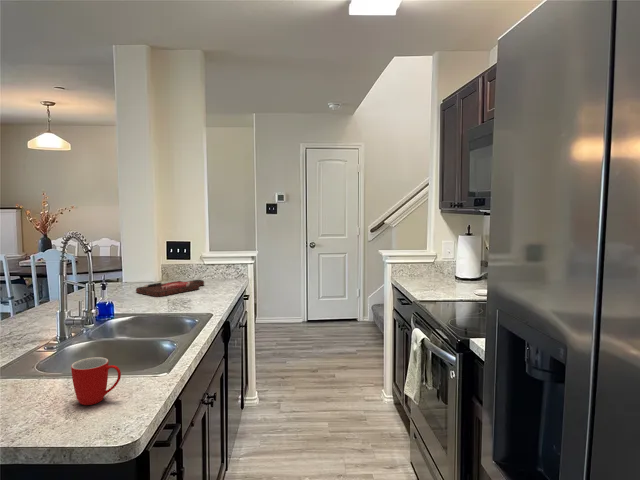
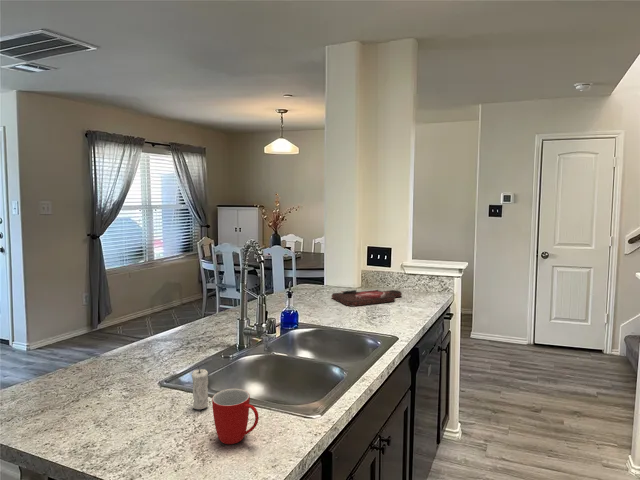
candle: none [32,346,52,390] -> present [192,369,208,409]

